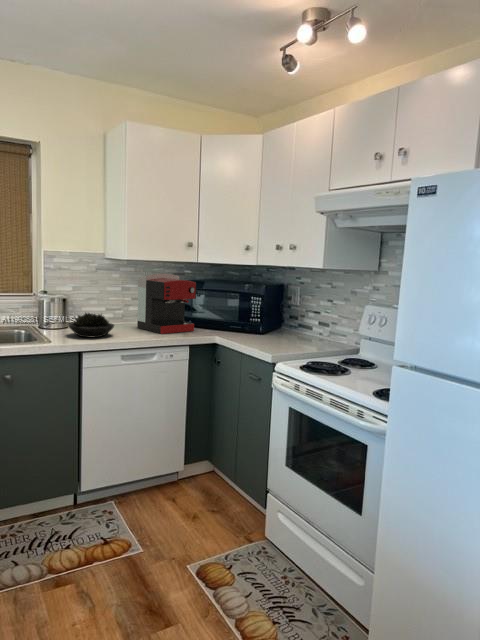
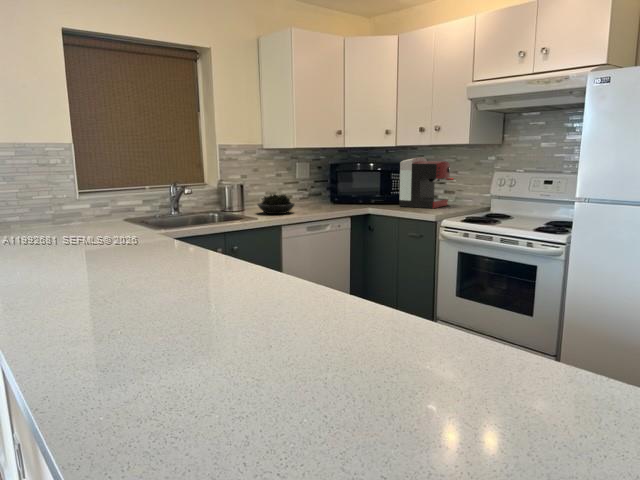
coffee maker: present [137,273,196,334] -> present [399,157,454,208]

